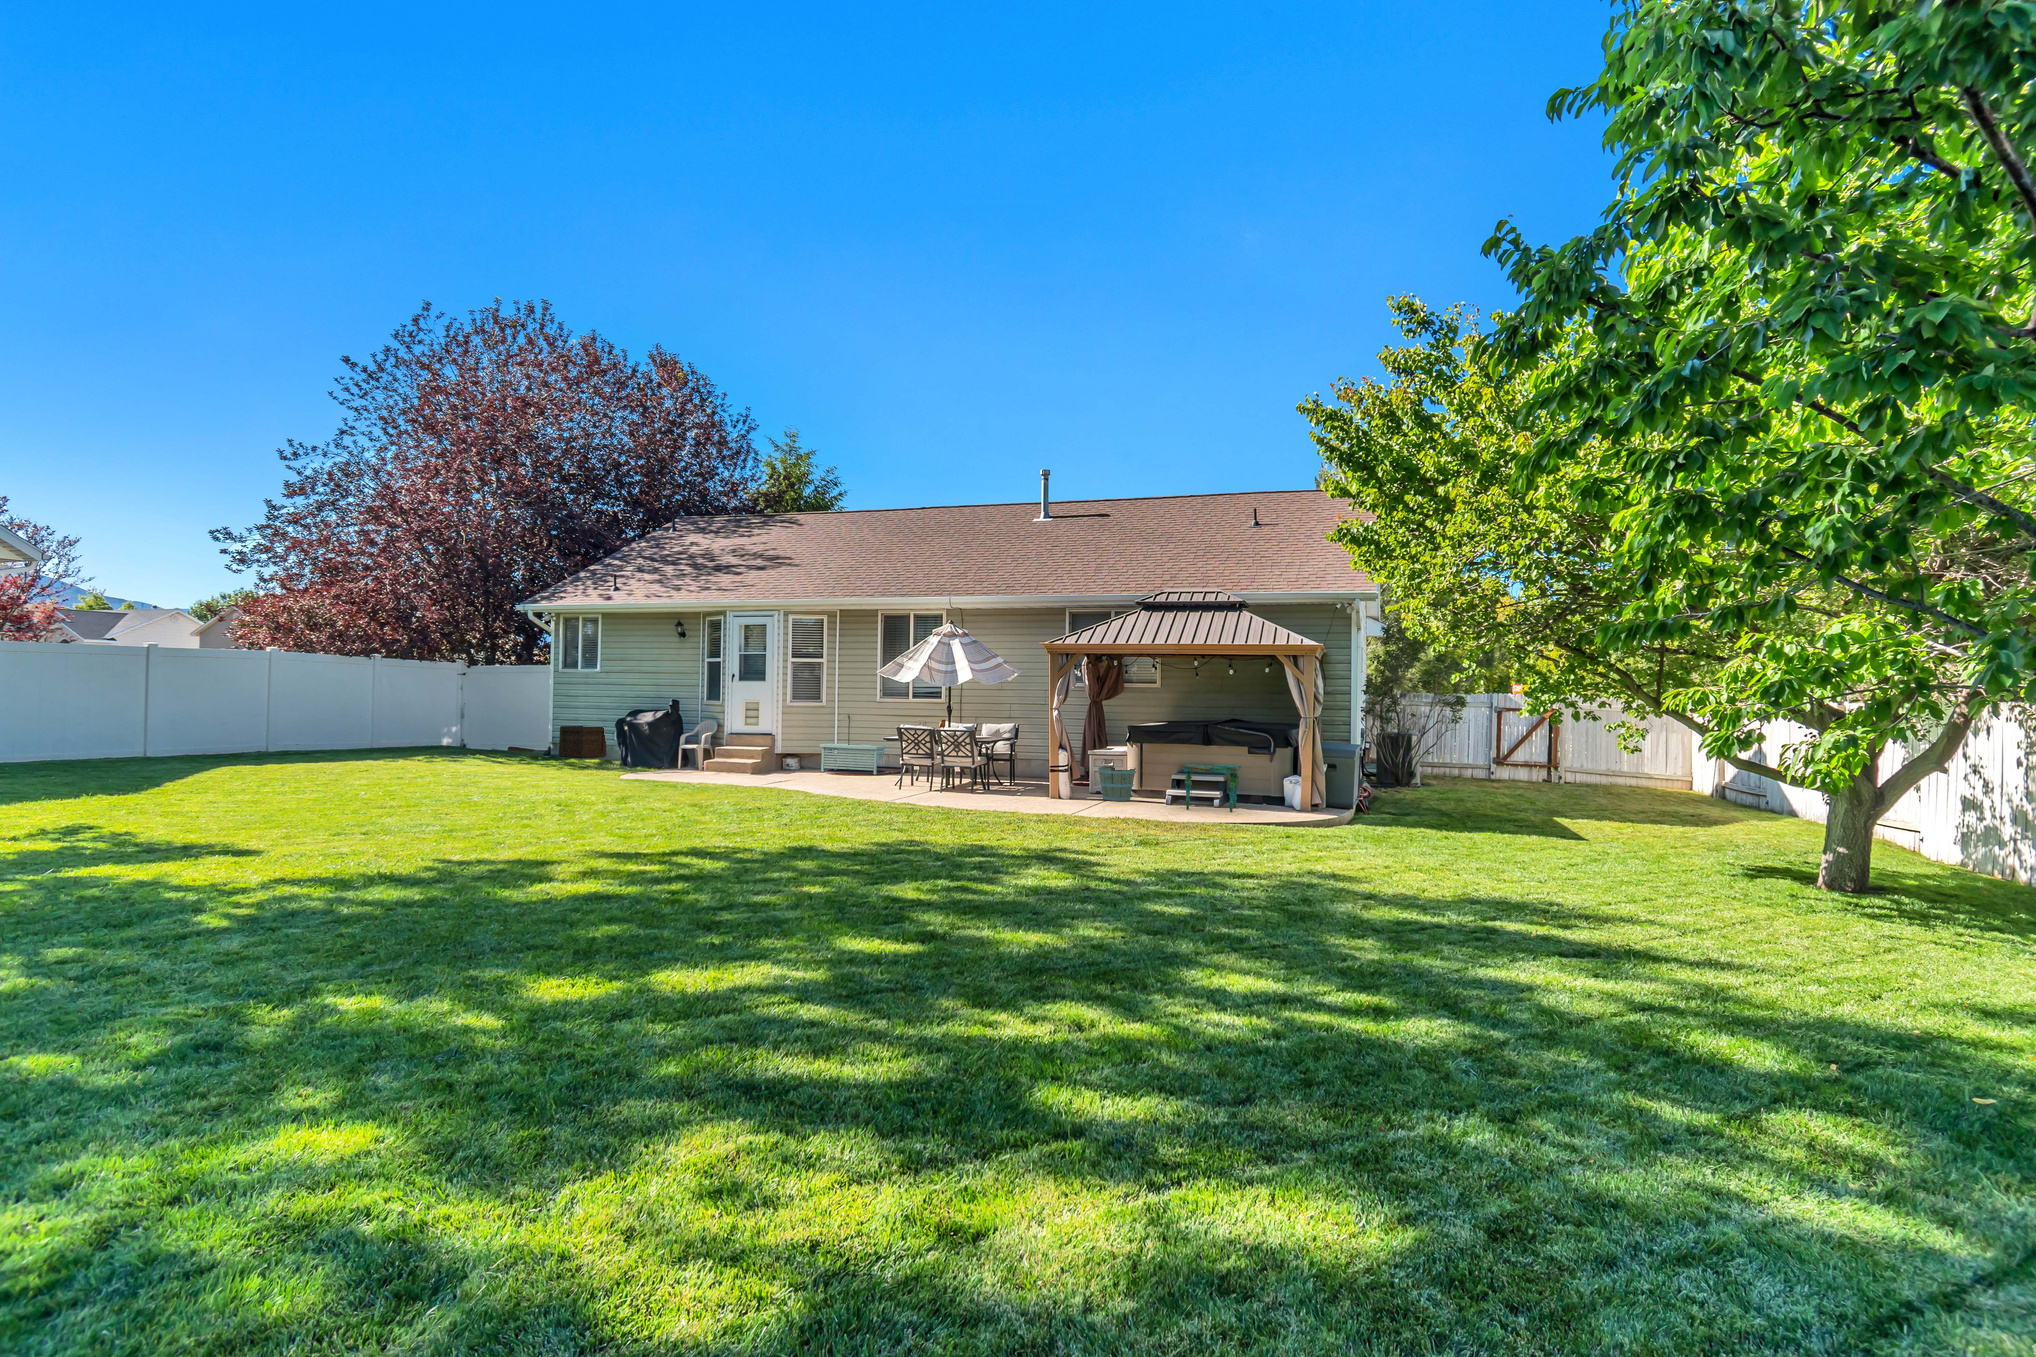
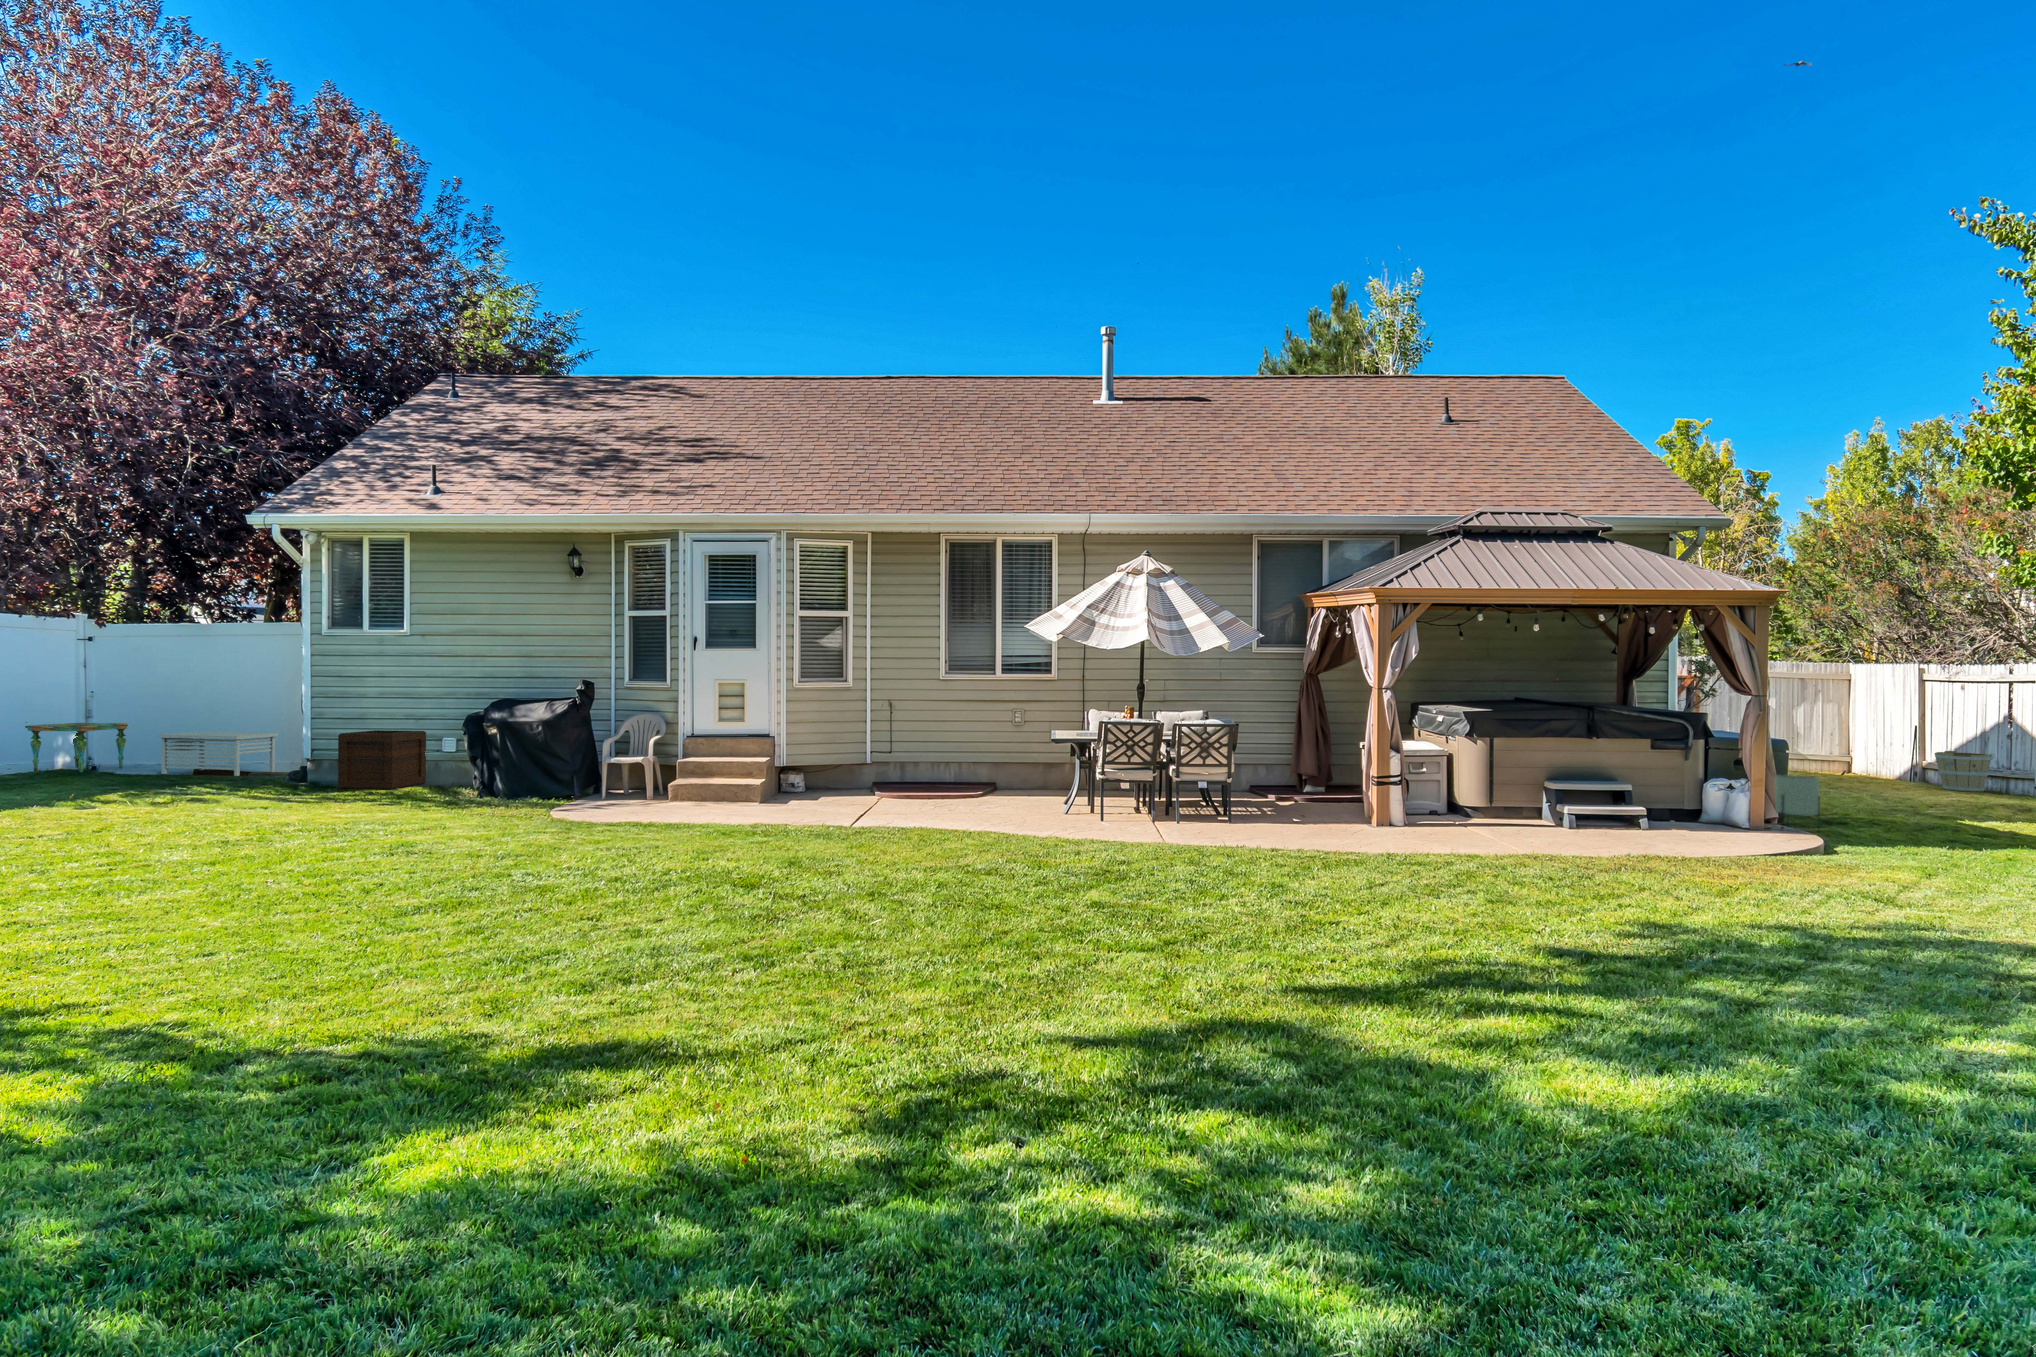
storage bench: present [820,744,886,775] -> present [157,731,278,776]
side table: present [1182,763,1241,812] -> present [25,723,128,772]
wooden bucket: present [1098,766,1136,801] -> present [1935,751,1993,792]
planter: none [1316,777,1343,816] -> present [1775,775,1820,817]

